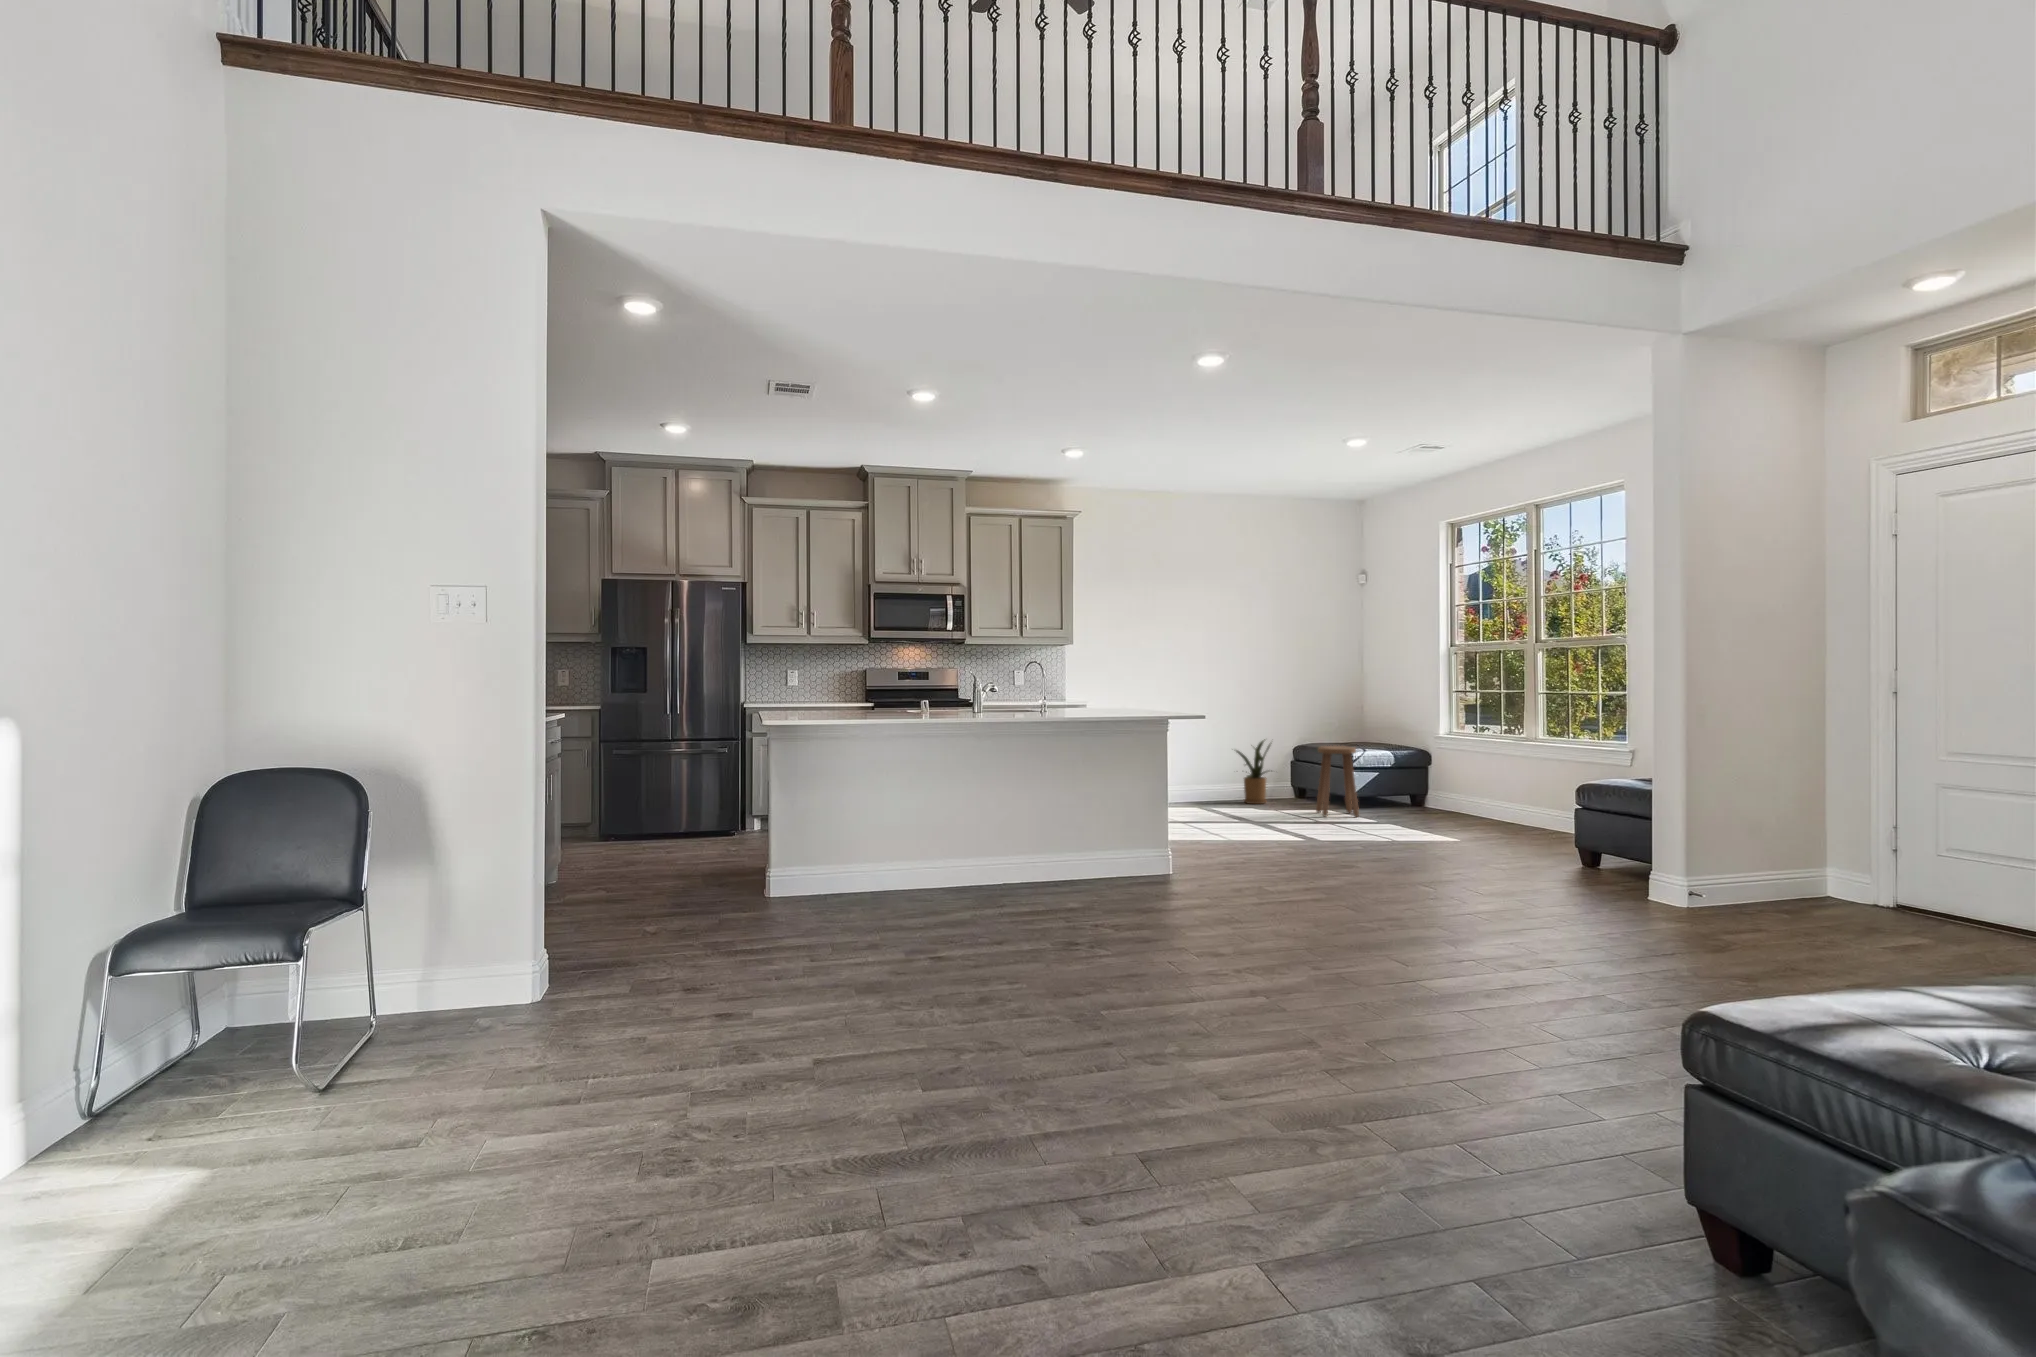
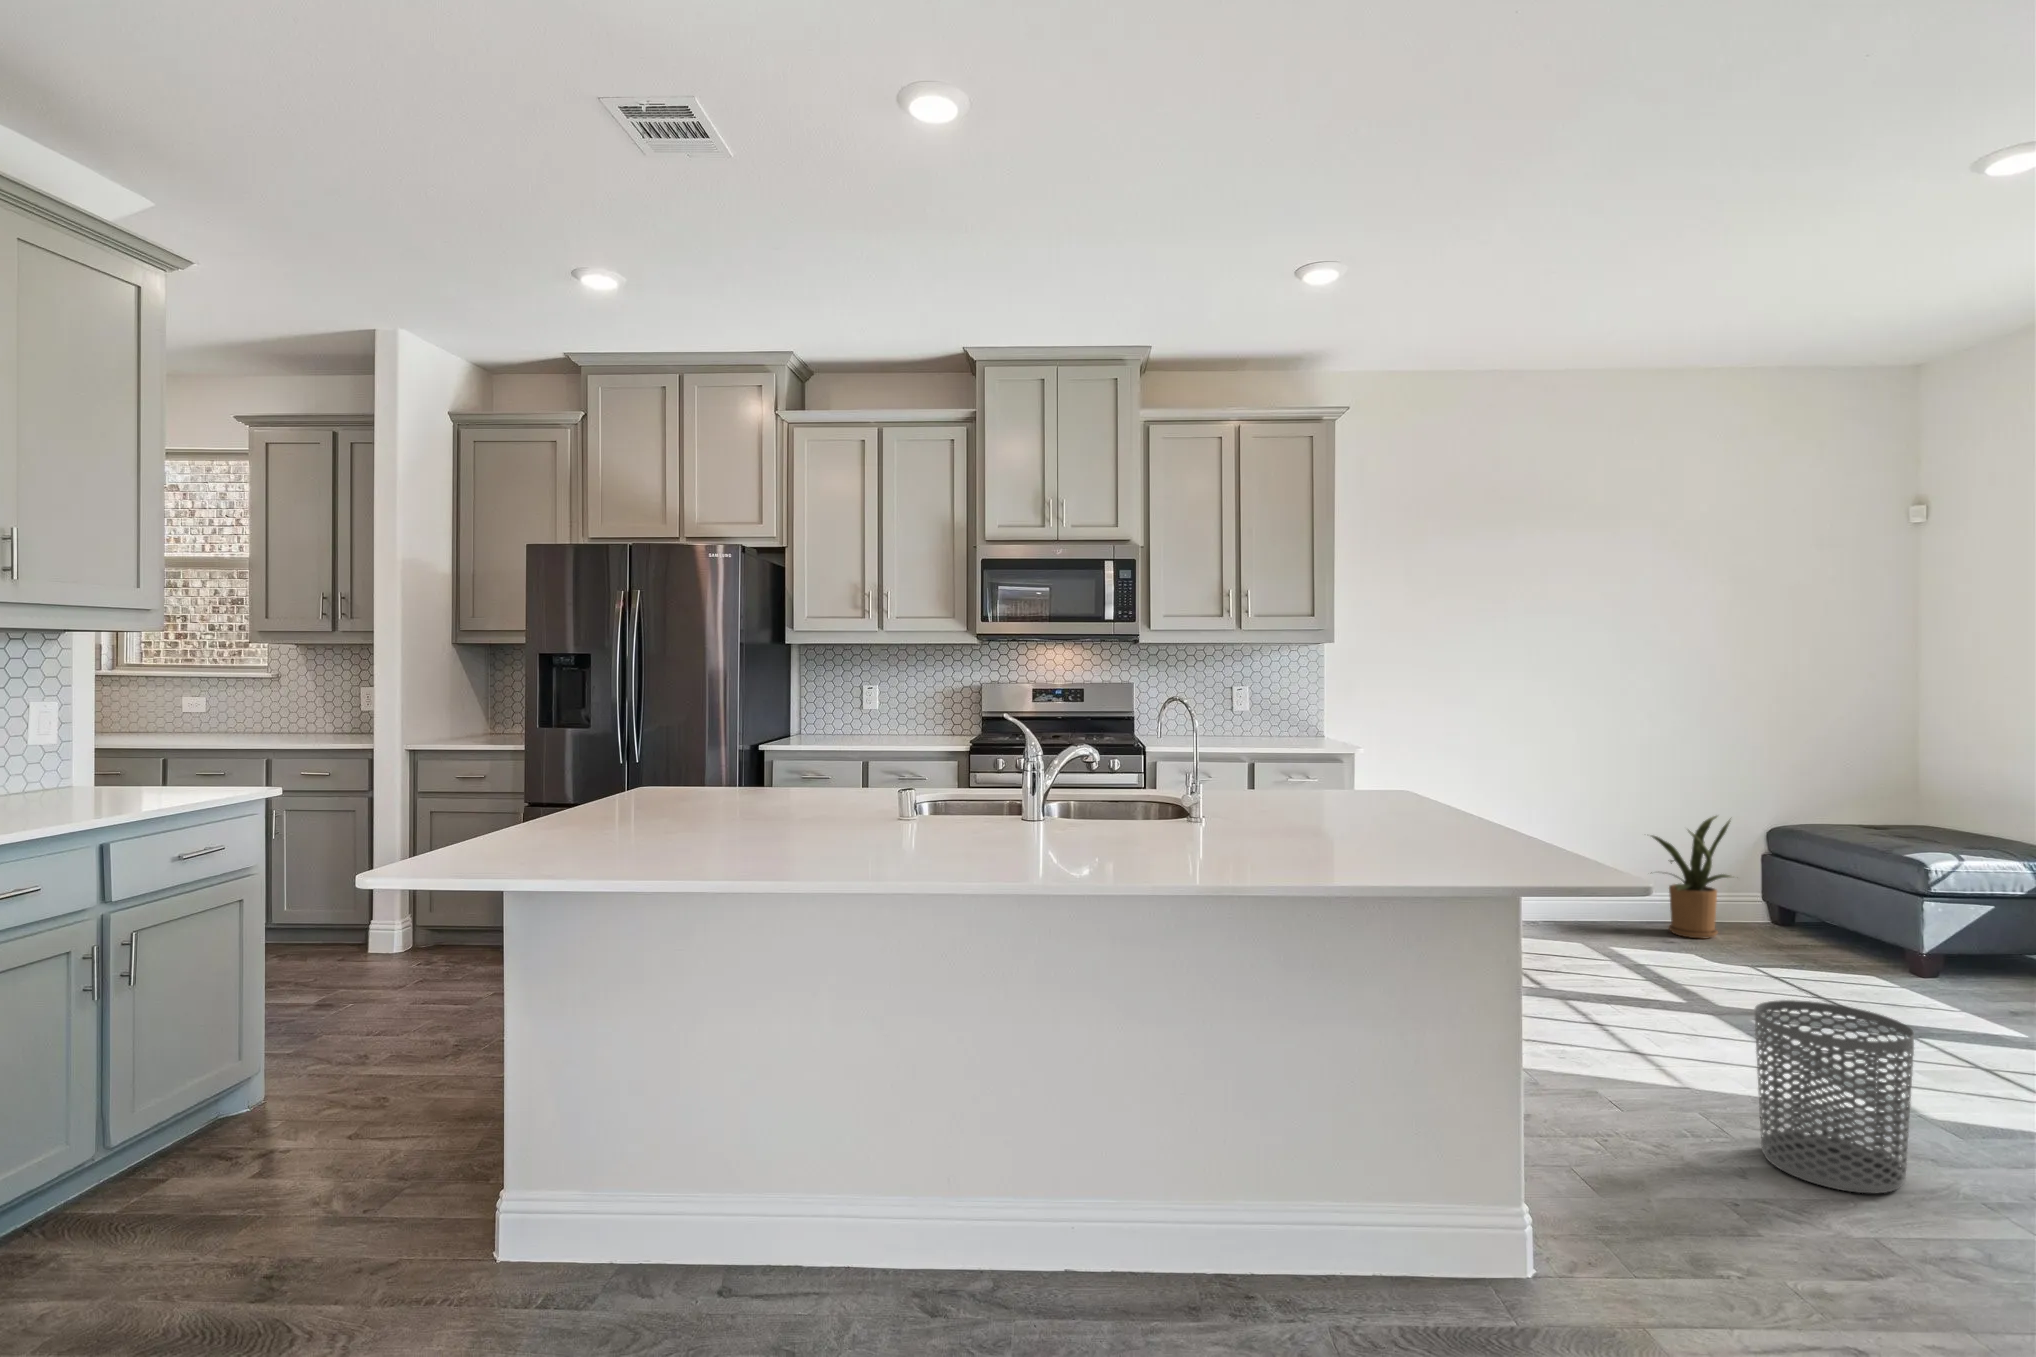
stool: present [1316,746,1359,817] -> none [1834,846,1944,999]
waste bin: none [1268,794,1323,863] -> present [1755,1000,1914,1193]

